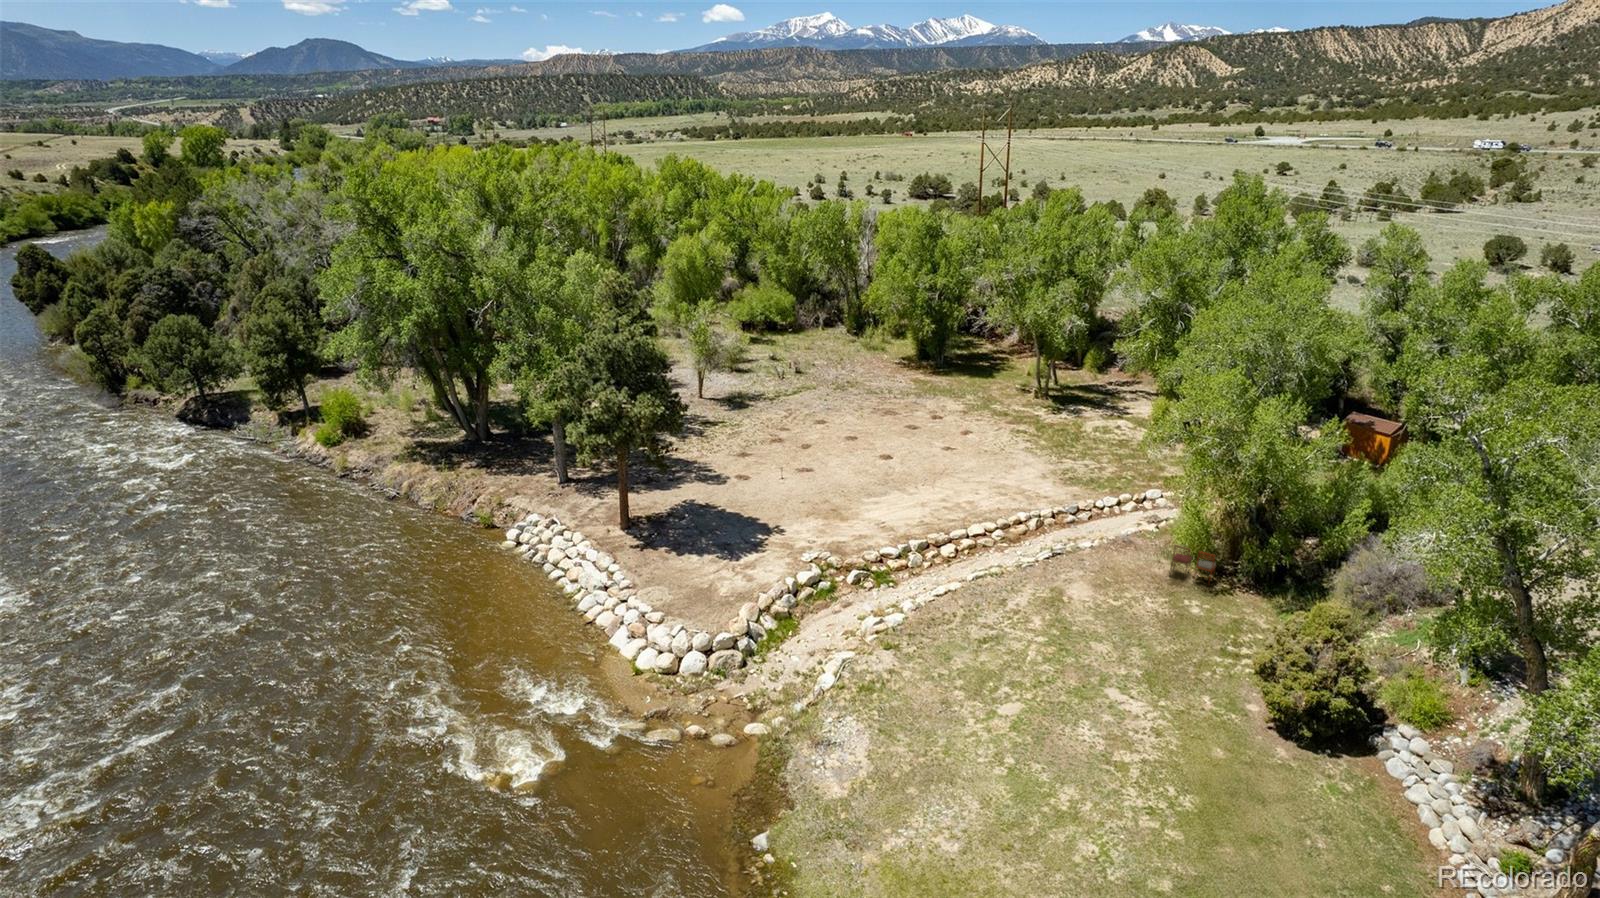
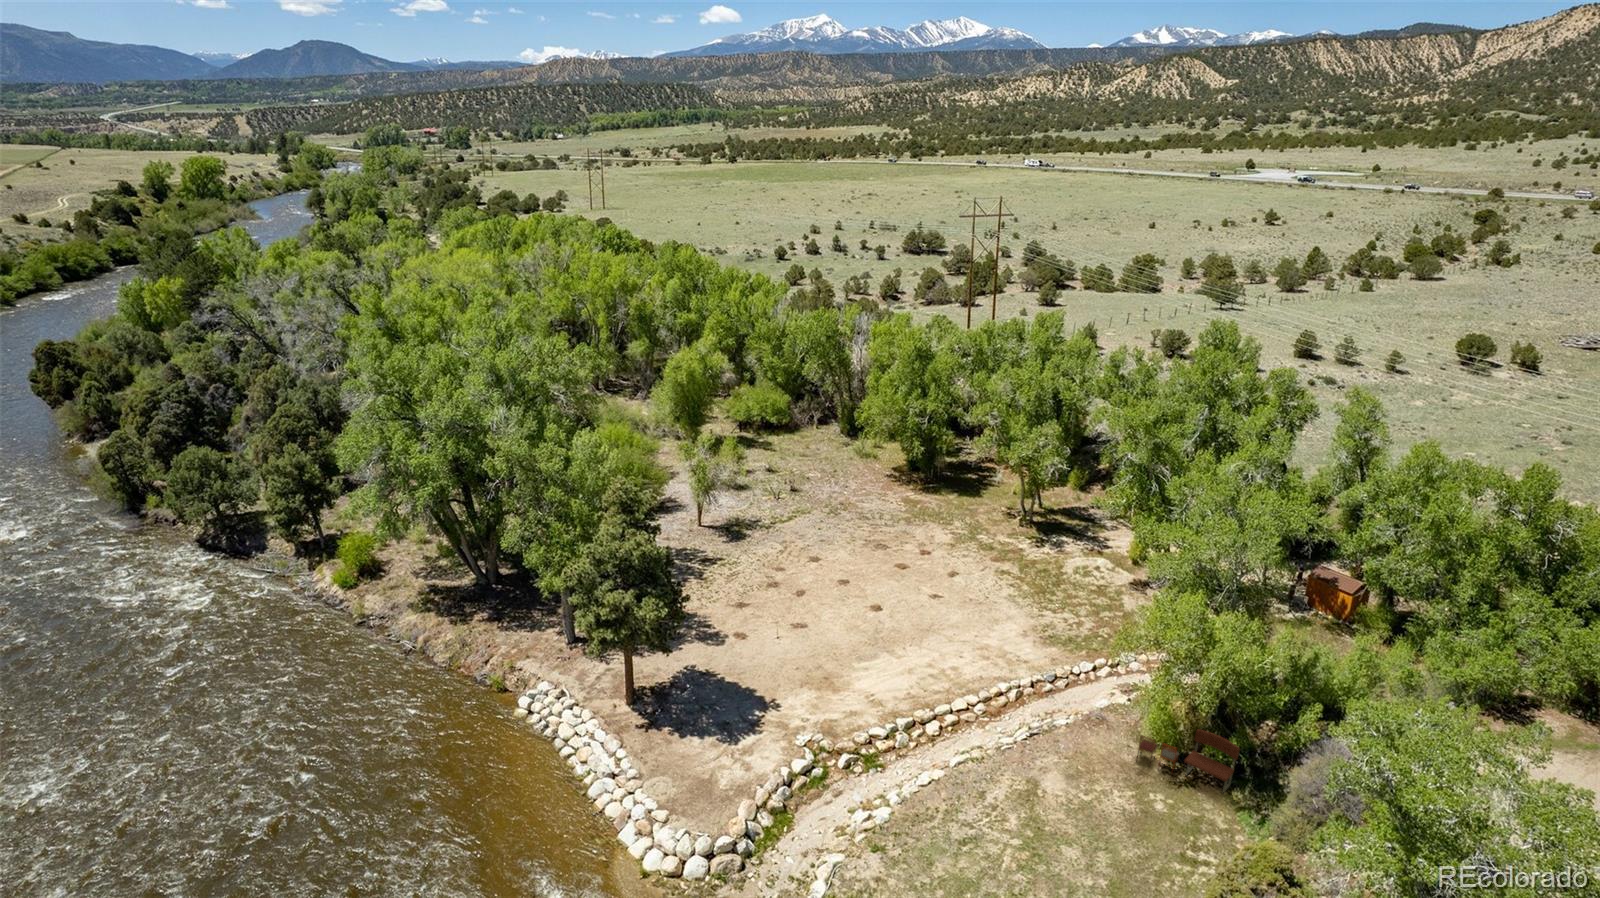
bench: none [1223,536,1285,601] -> present [1185,729,1240,793]

